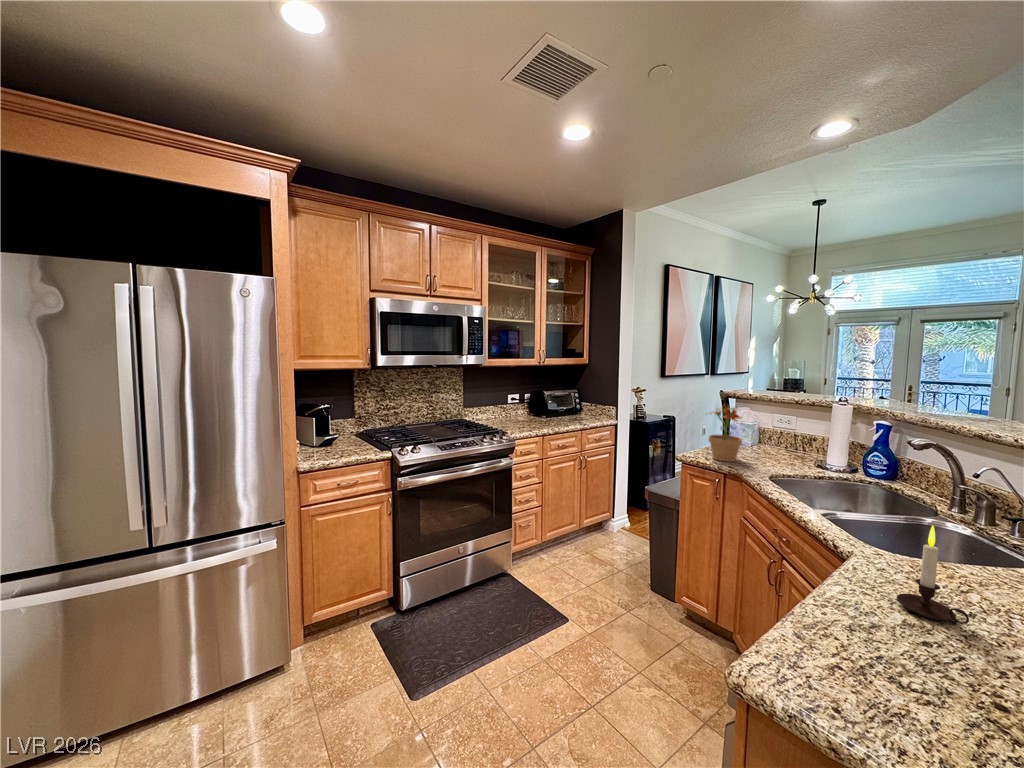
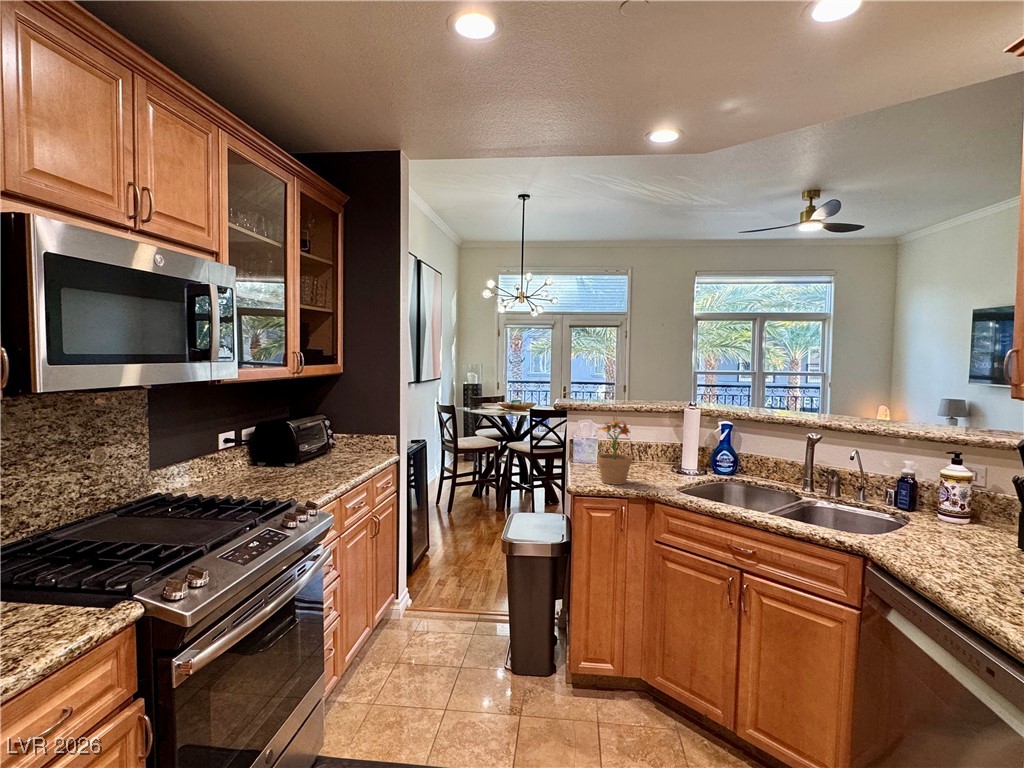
candle: present [897,526,969,624] -> none [935,499,987,572]

